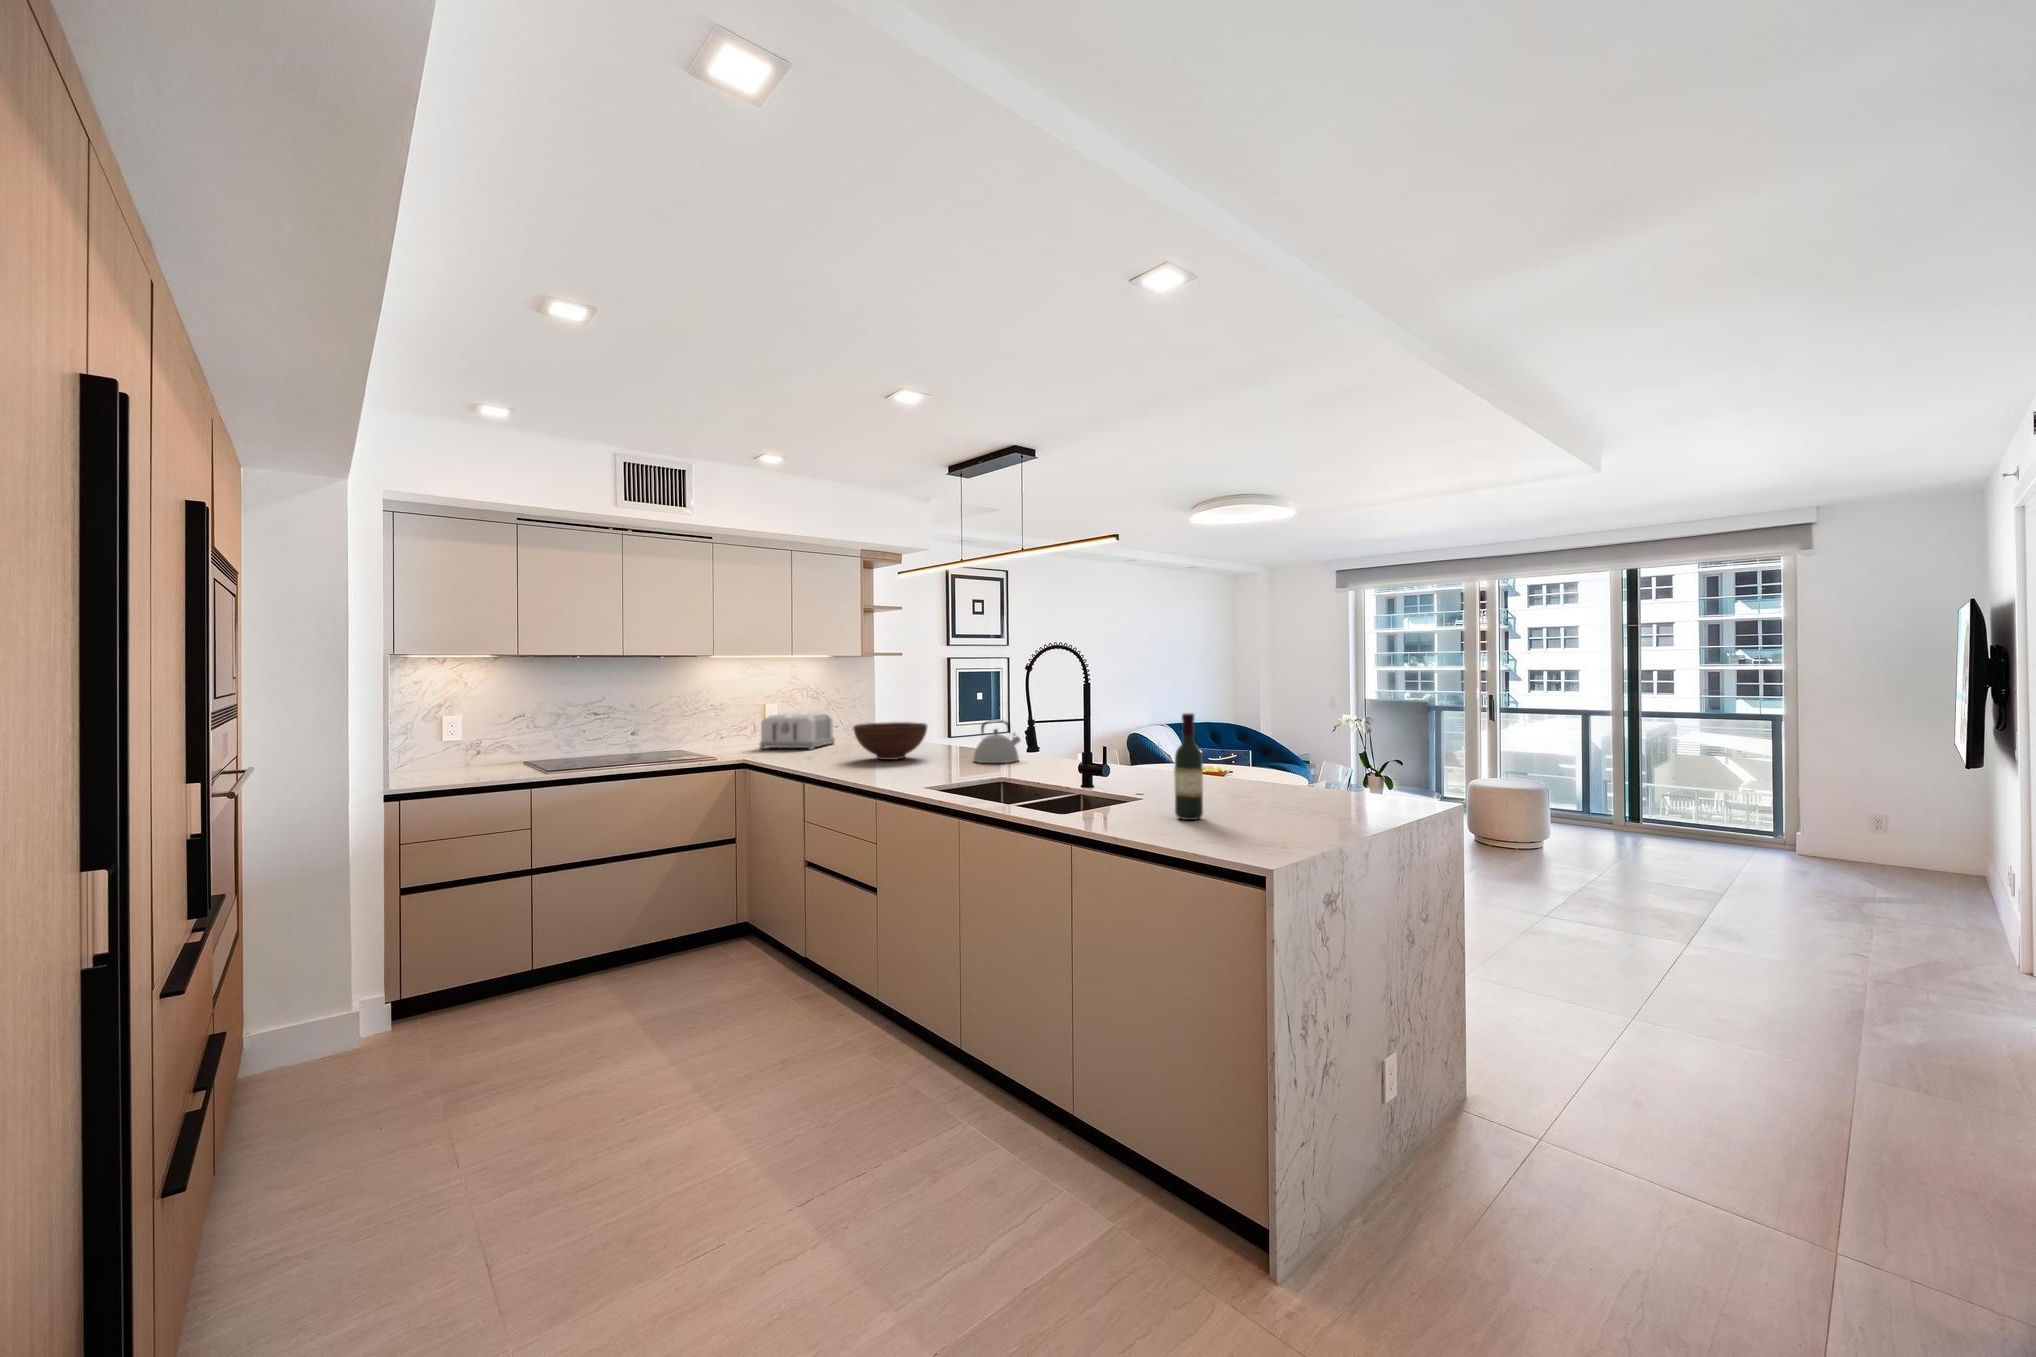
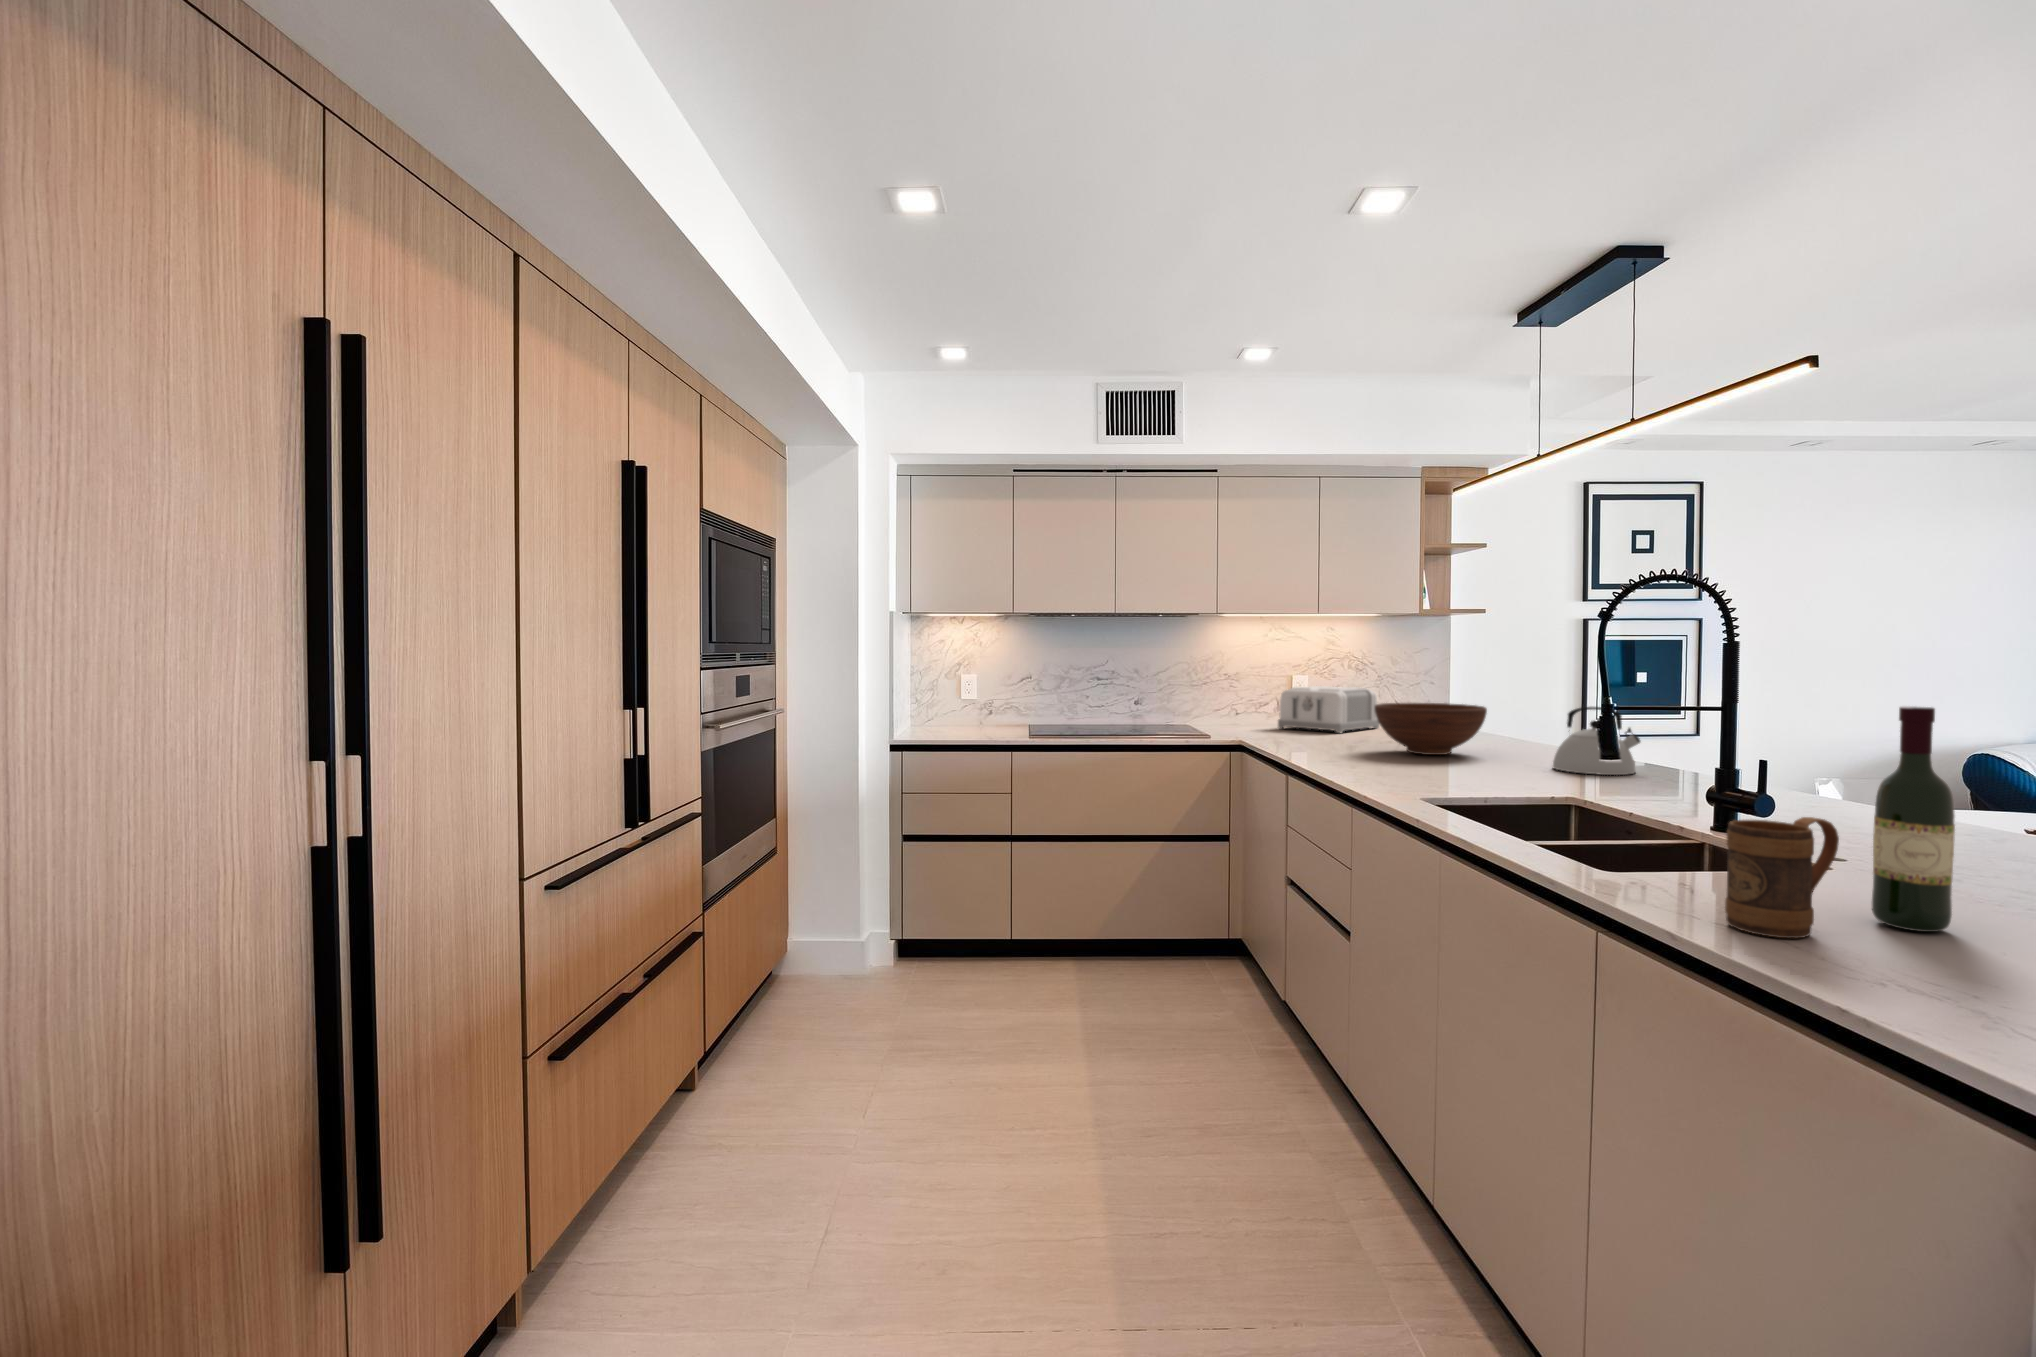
mug: none [1126,770,1166,831] -> present [1725,817,1839,938]

